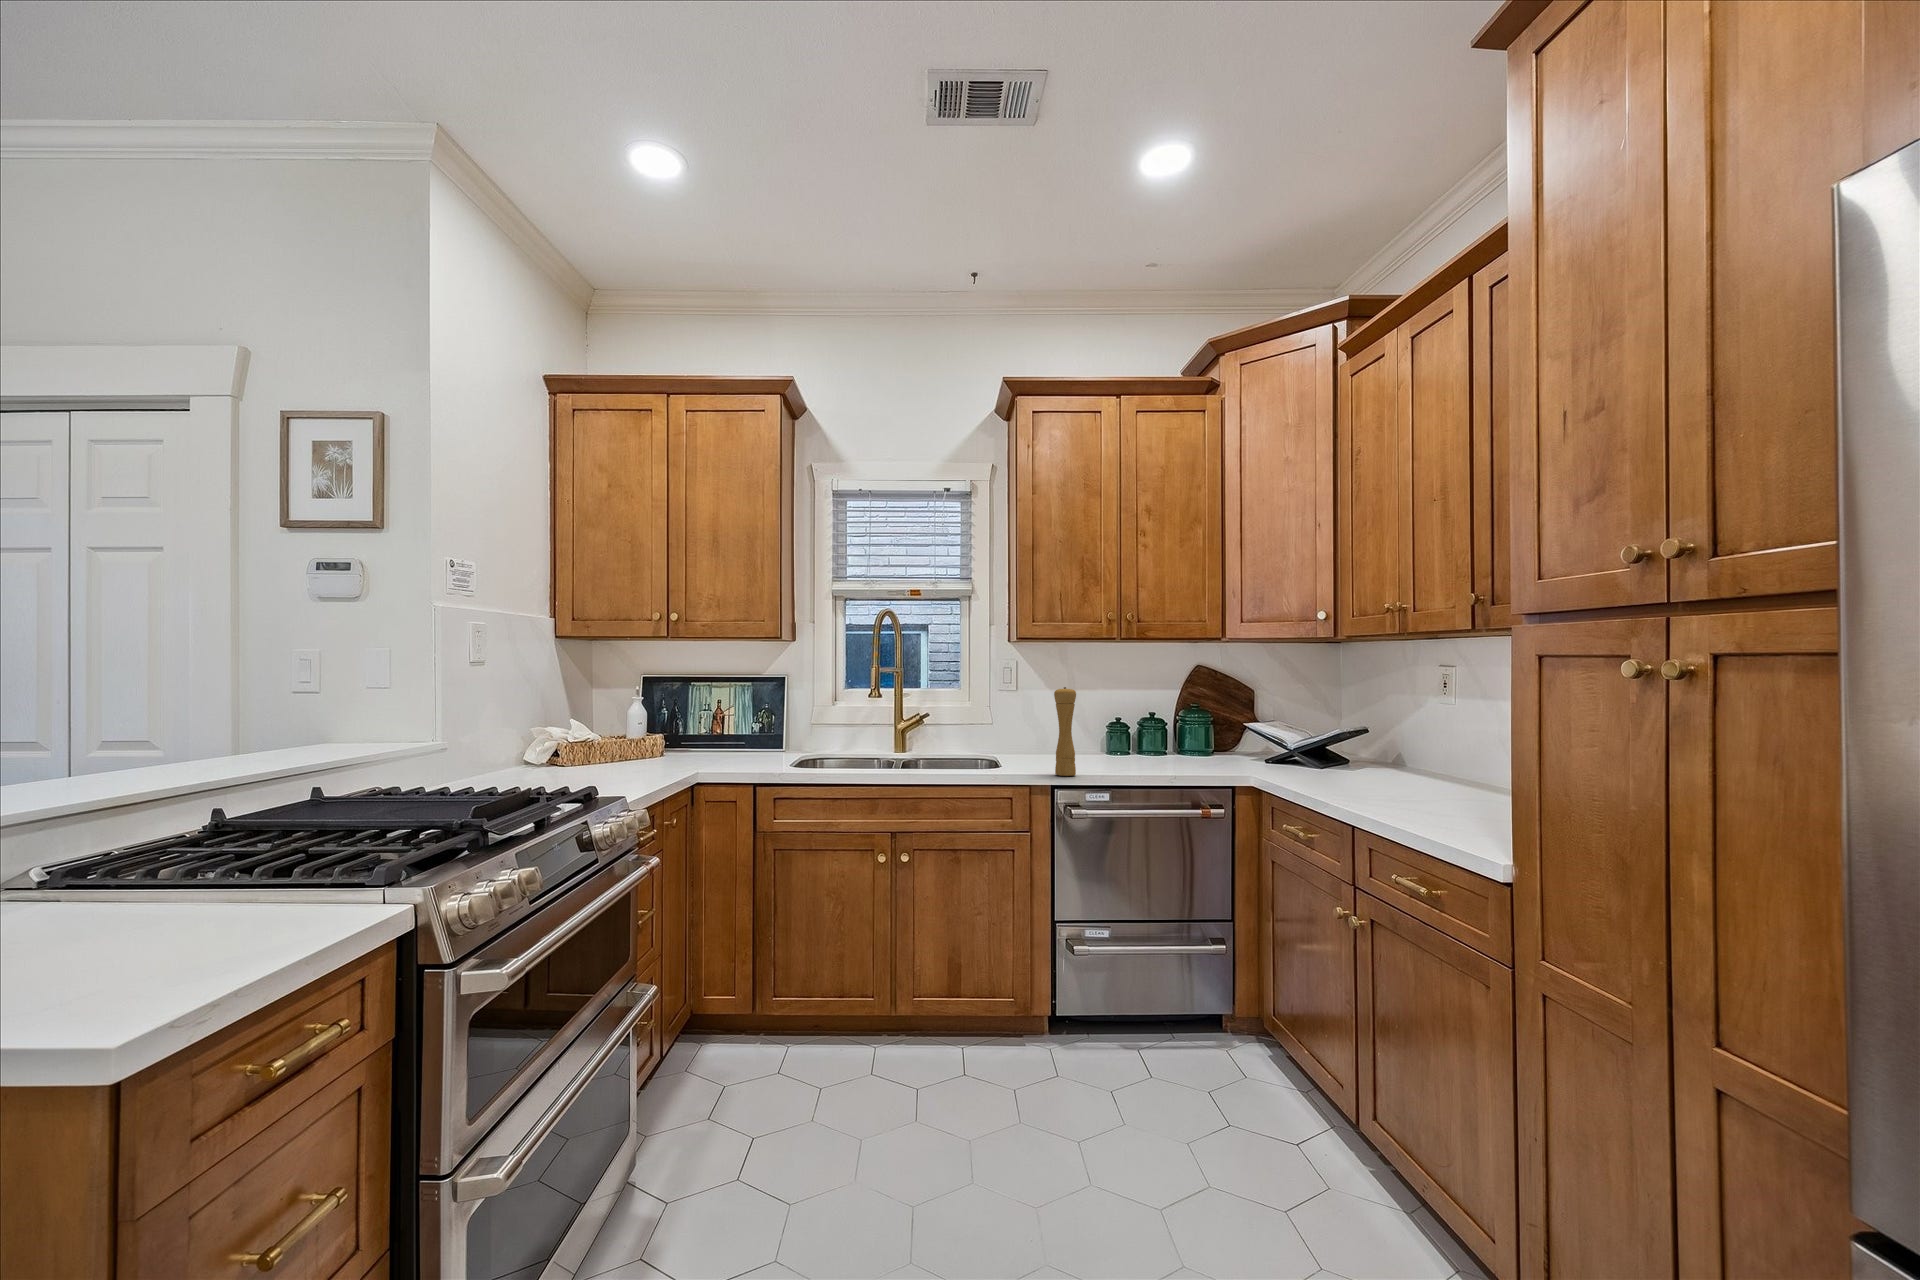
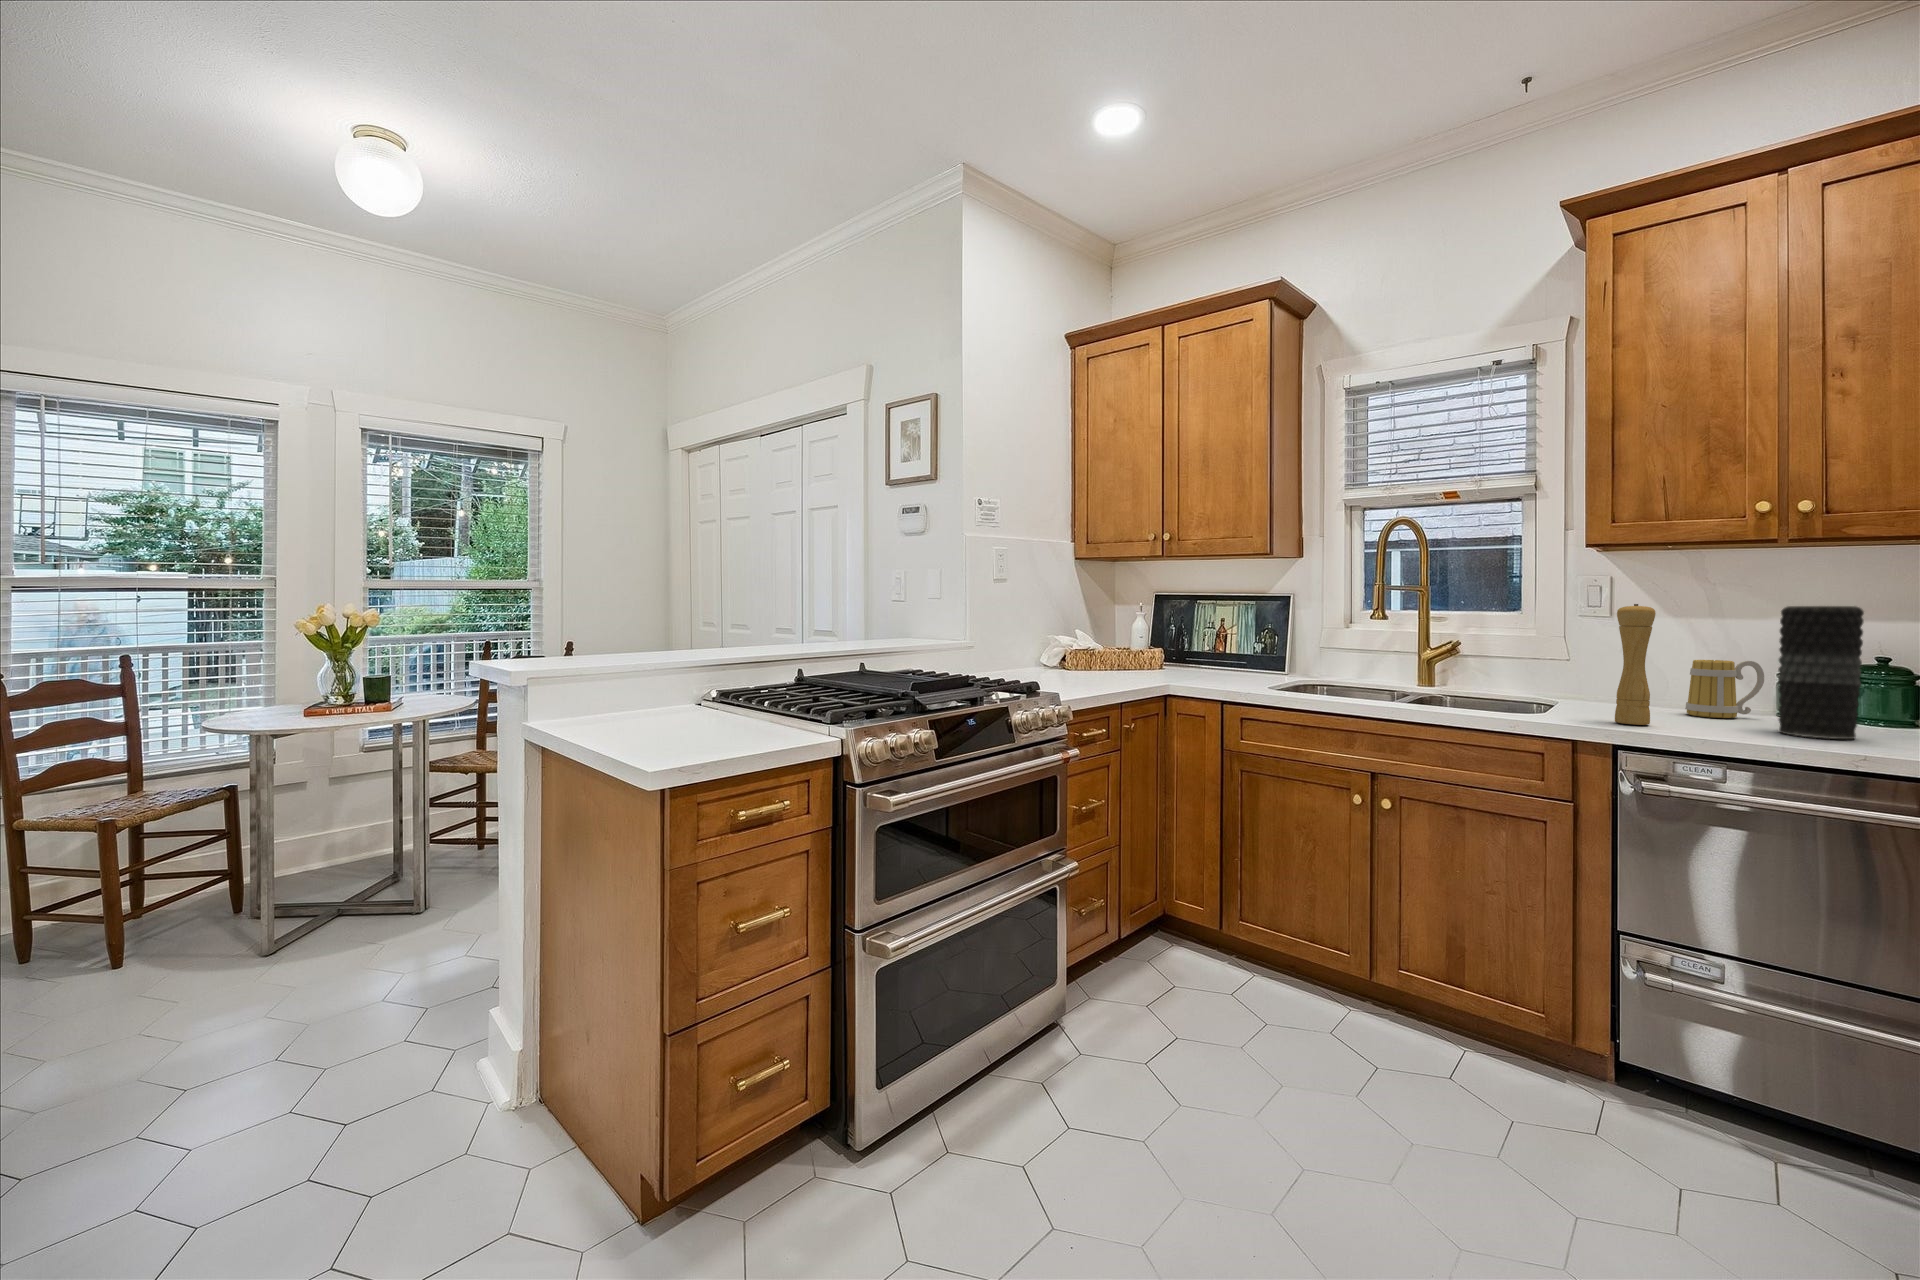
vase: none [1134,688,1173,775] -> present [1778,606,1864,739]
mug: none [1077,724,1116,765] -> present [1685,660,1764,718]

